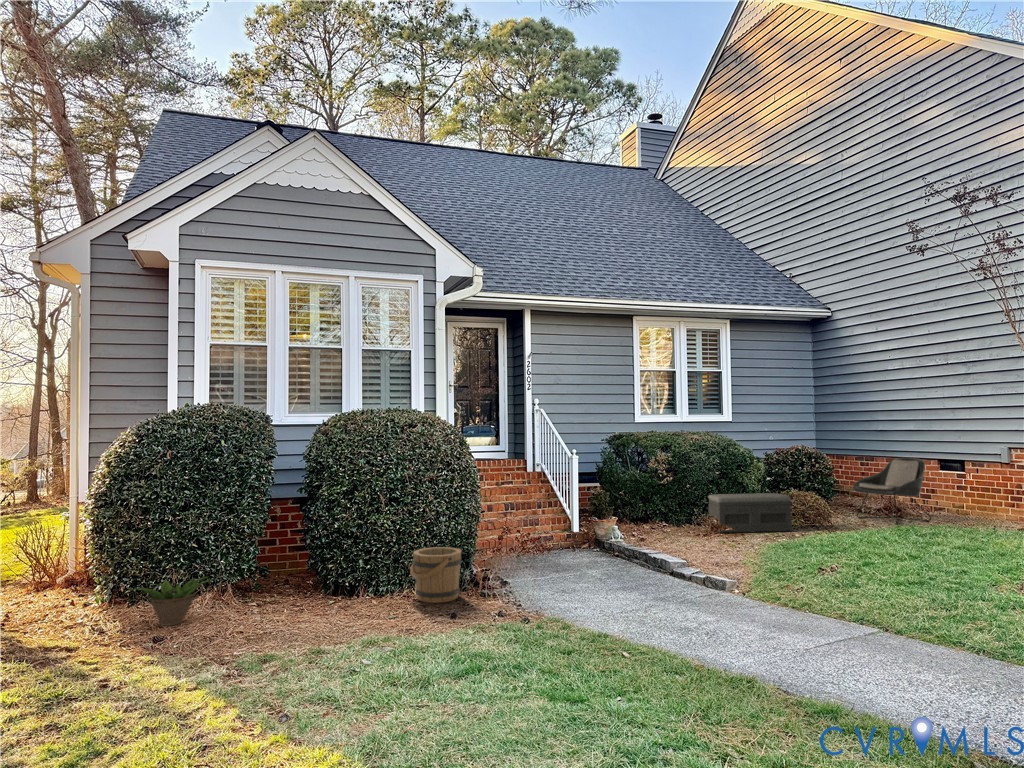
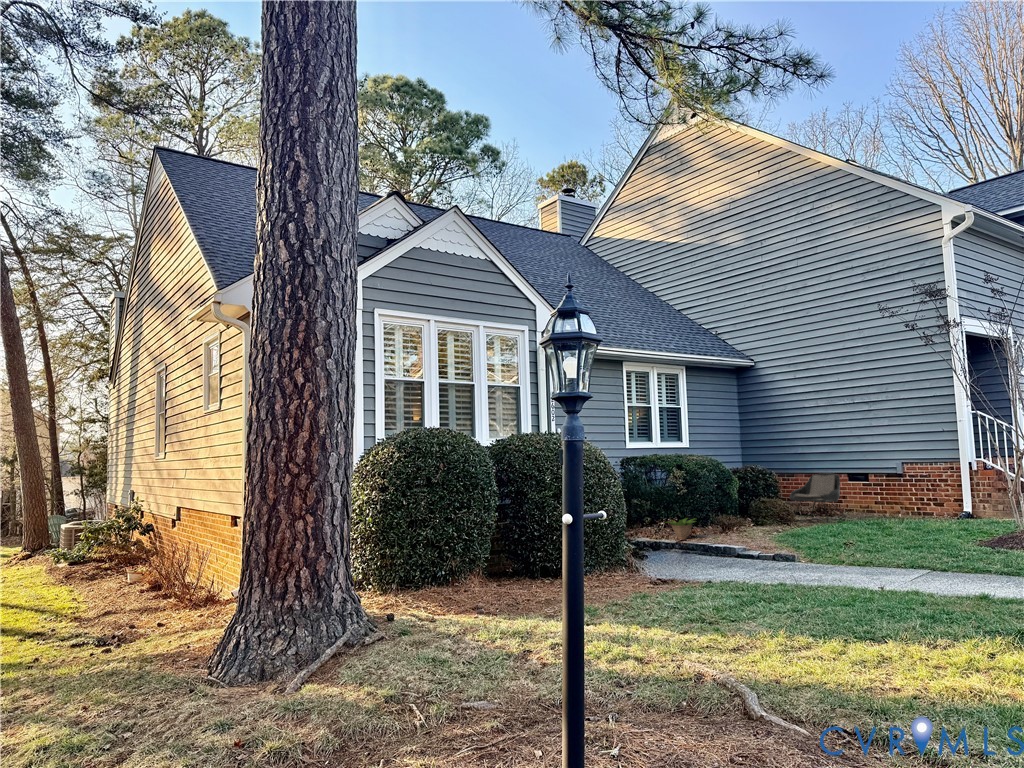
storage bench: present [708,493,792,533] -> none [705,503,769,535]
bucket: present [410,547,461,603] -> none [595,541,636,583]
decorative plant: present [133,577,208,626] -> present [667,518,695,539]

